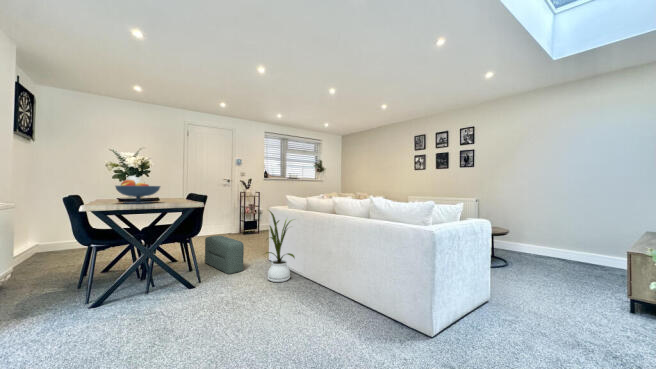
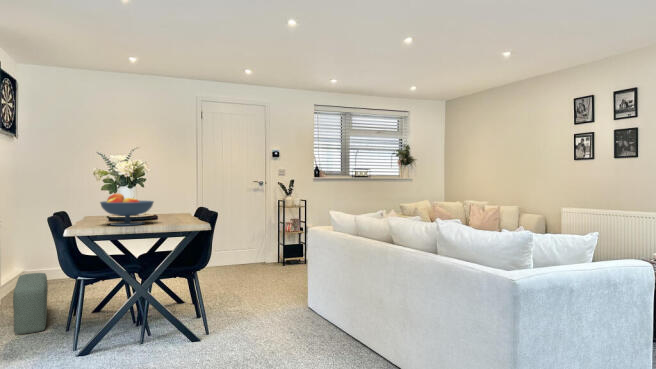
house plant: present [266,211,295,282] -> none [291,233,341,343]
pouf: present [205,235,244,274] -> present [13,273,48,334]

